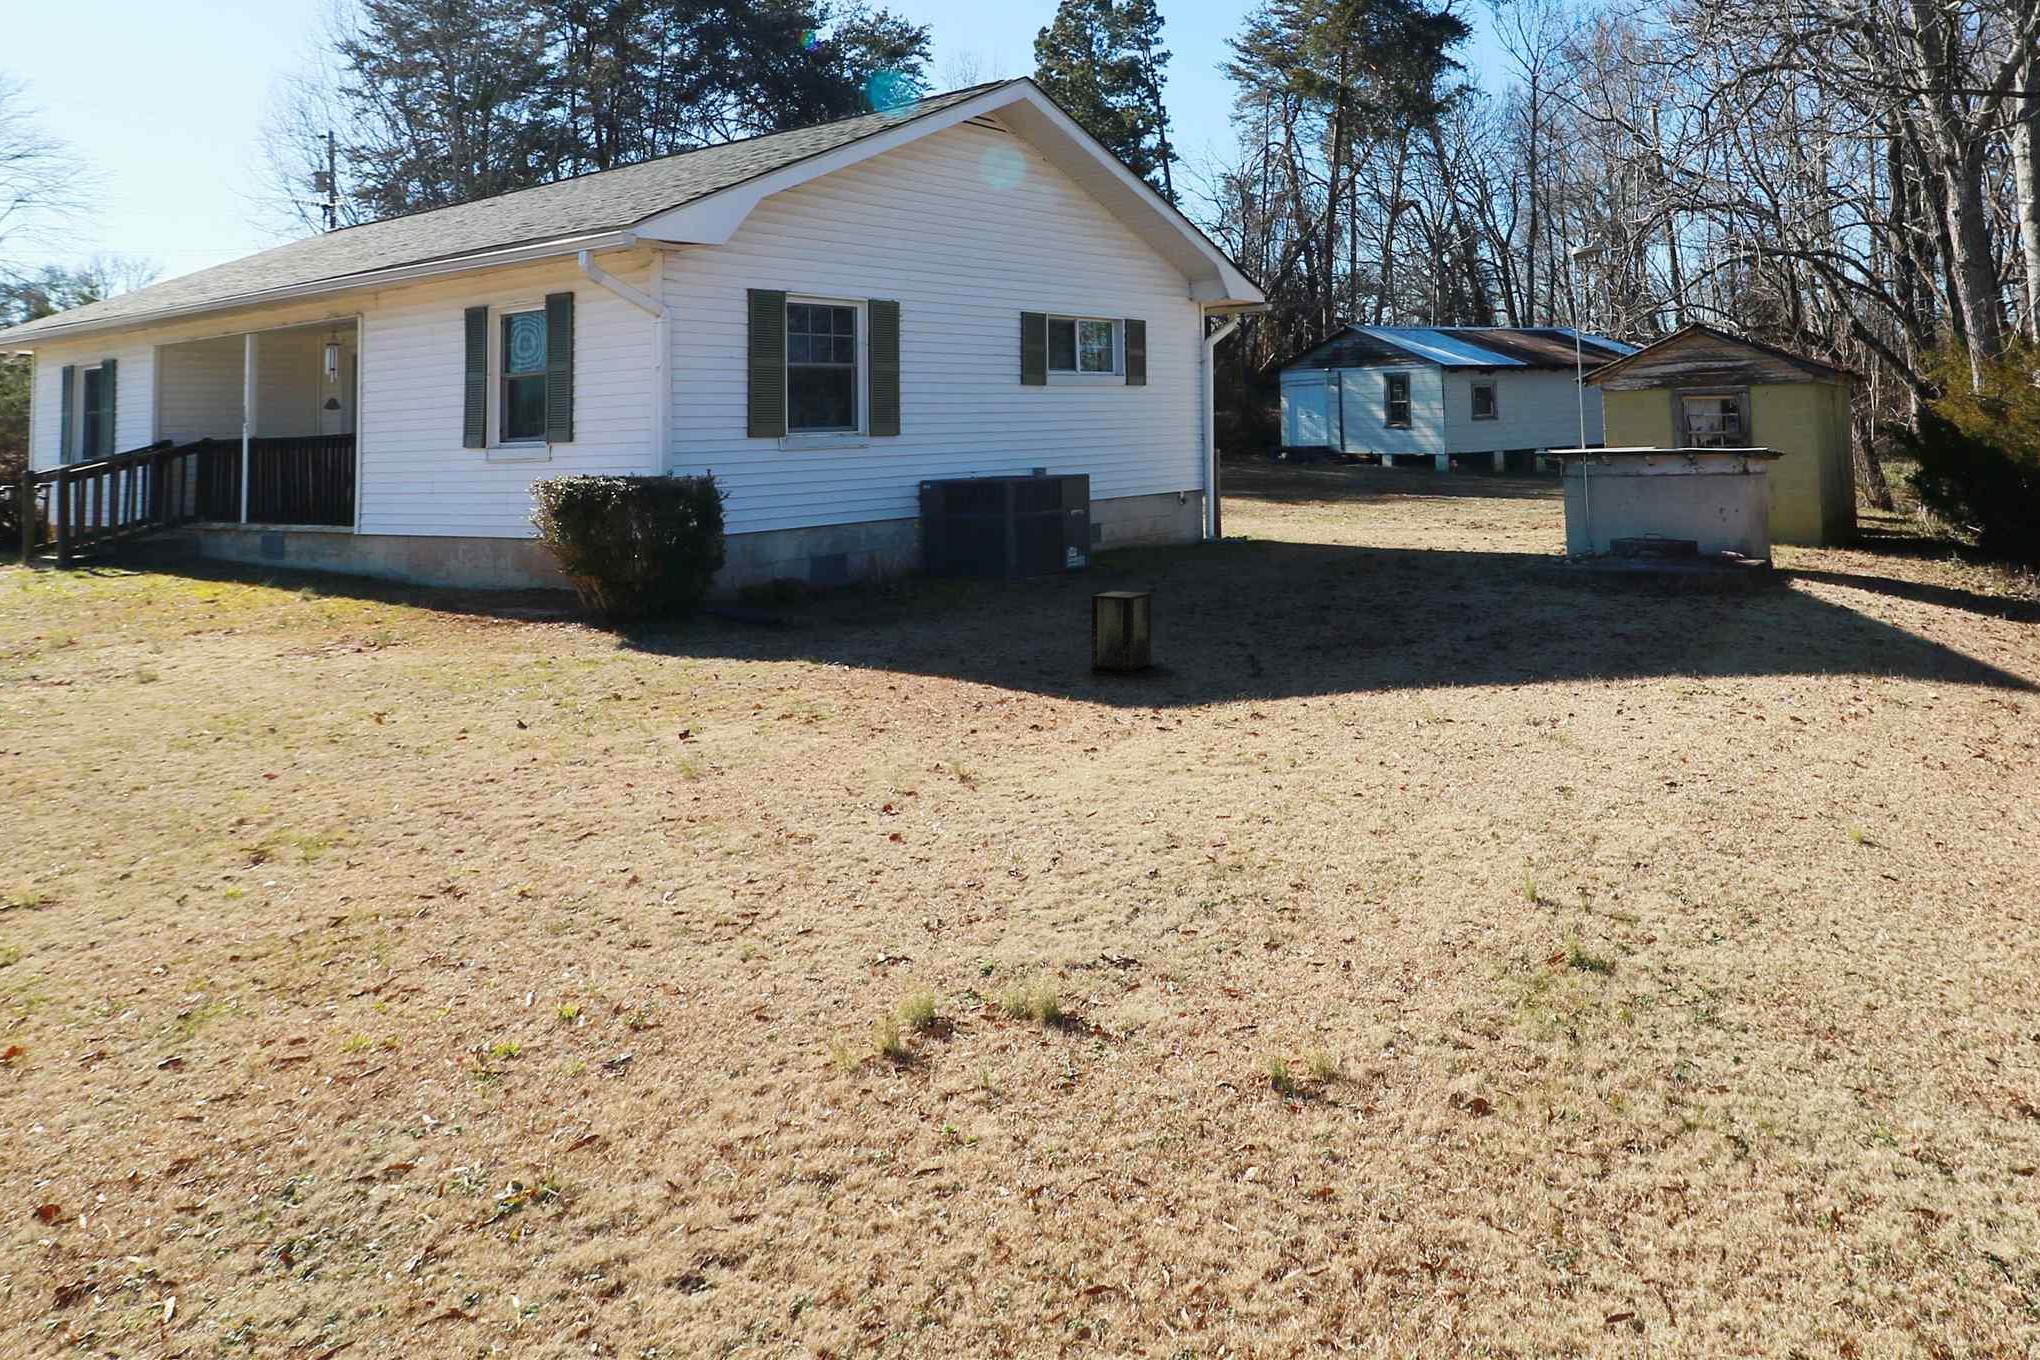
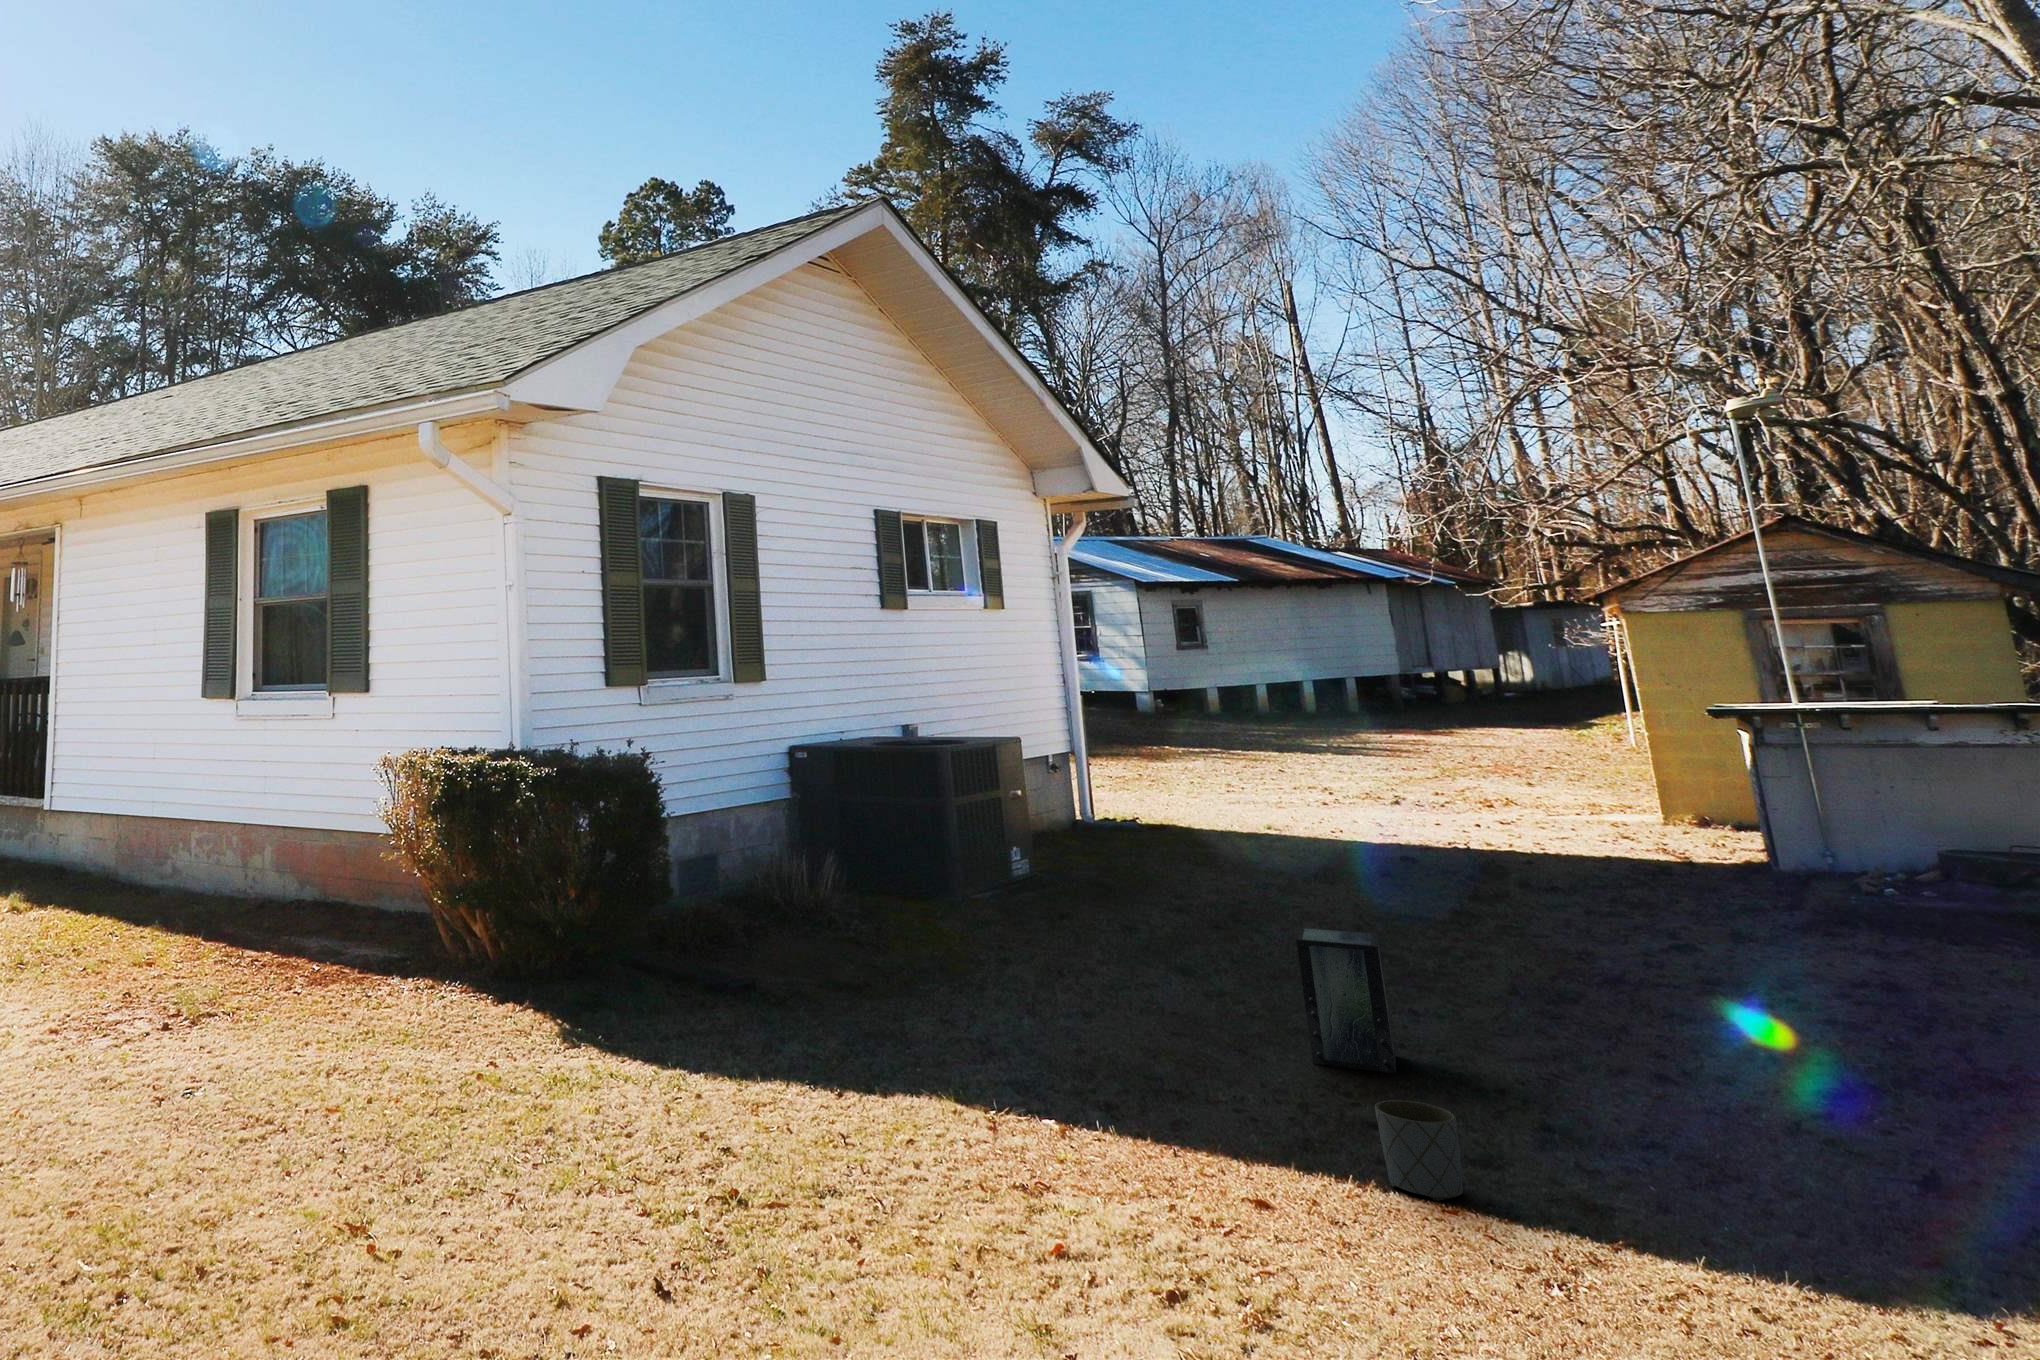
planter: none [1001,663,1040,709] -> present [1375,1100,1463,1201]

